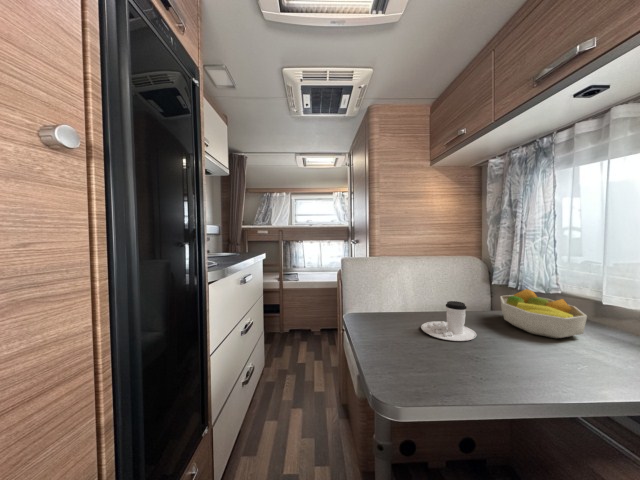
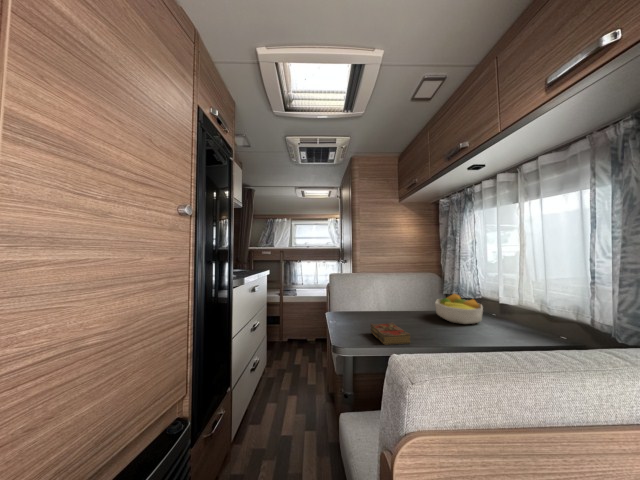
coffee cup: present [421,301,476,341] -> none [378,300,413,325]
book: none [423,343,505,394] -> present [370,323,410,345]

